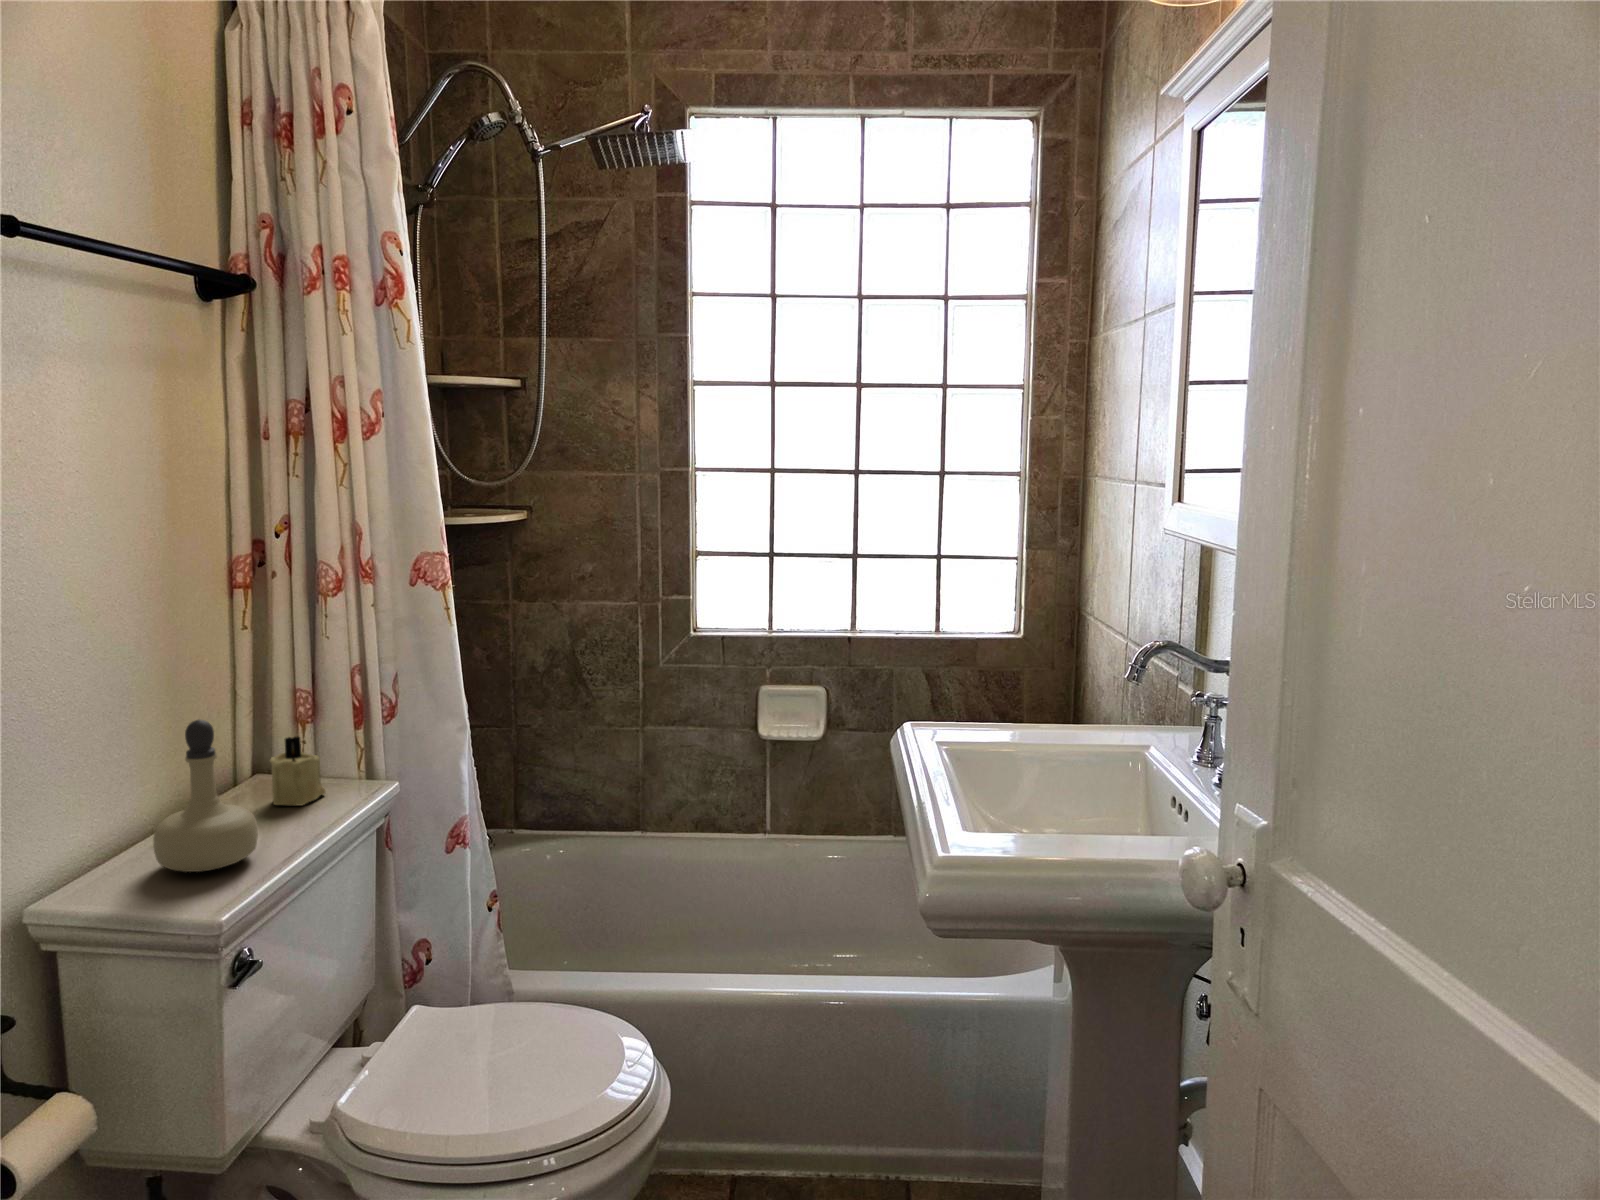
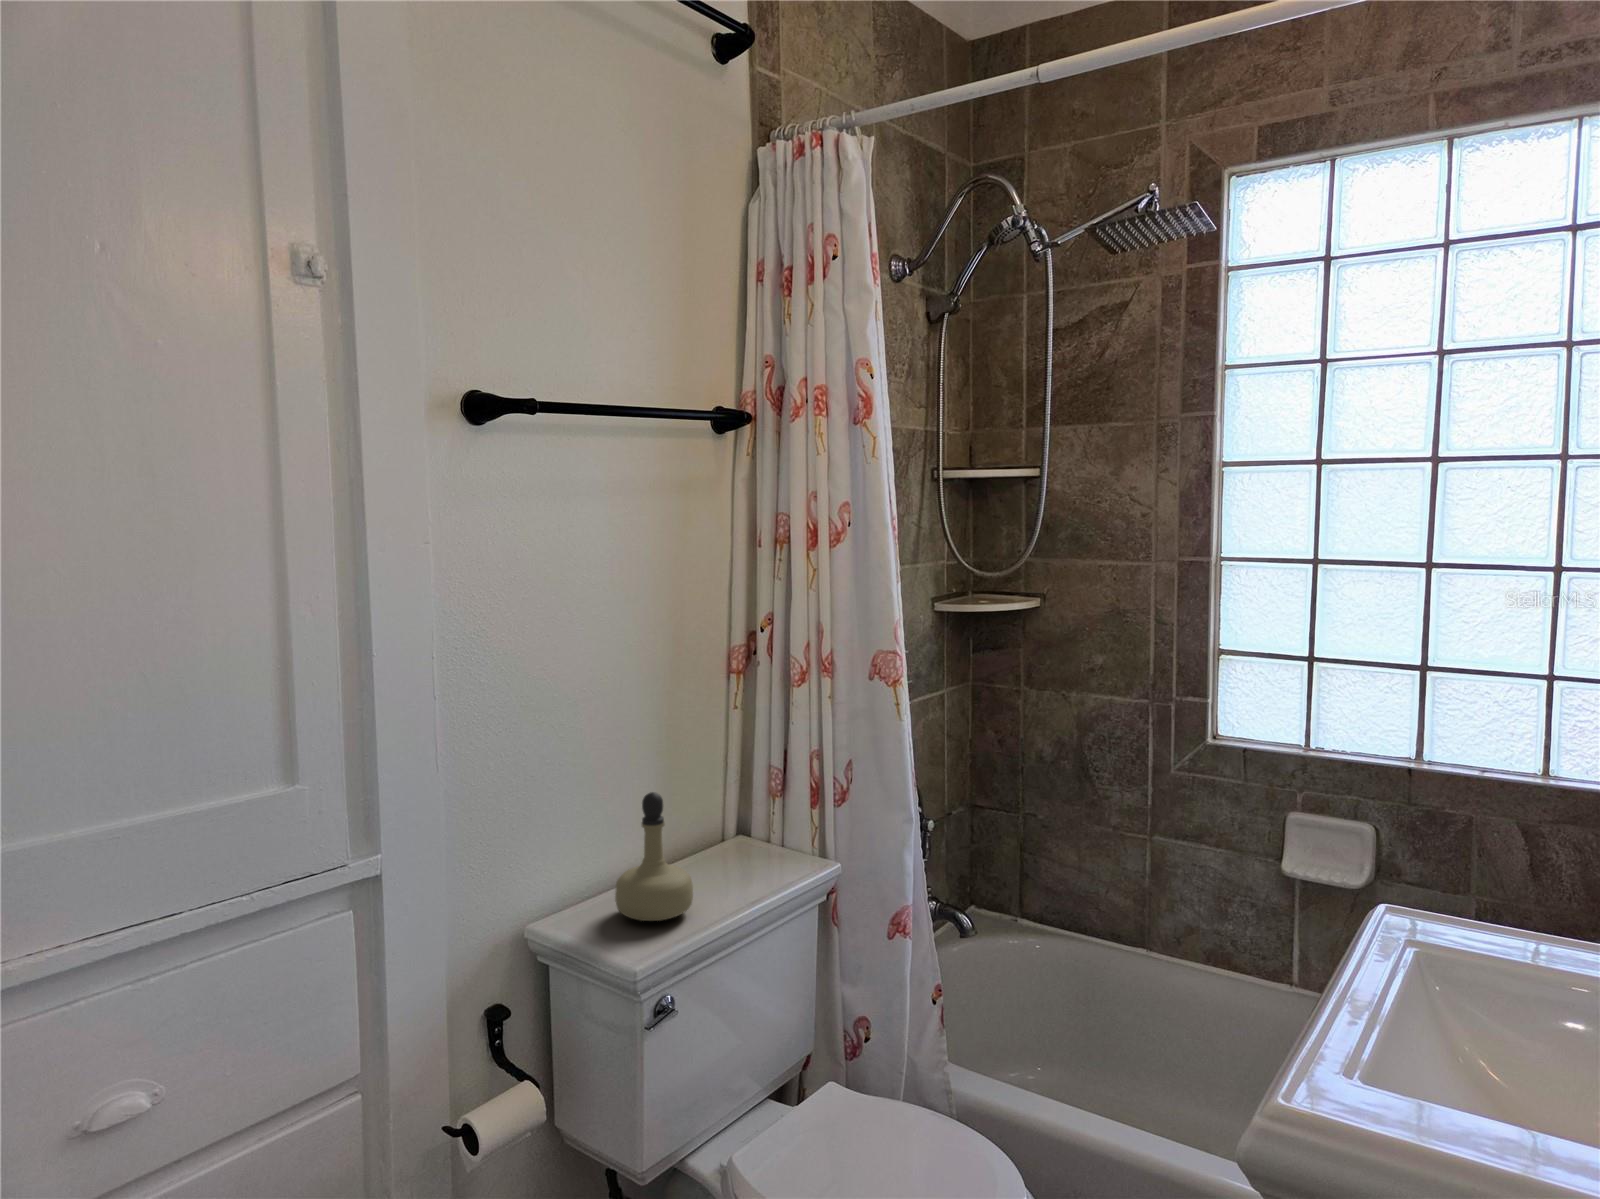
candle: present [270,736,325,805] -> none [731,810,776,873]

